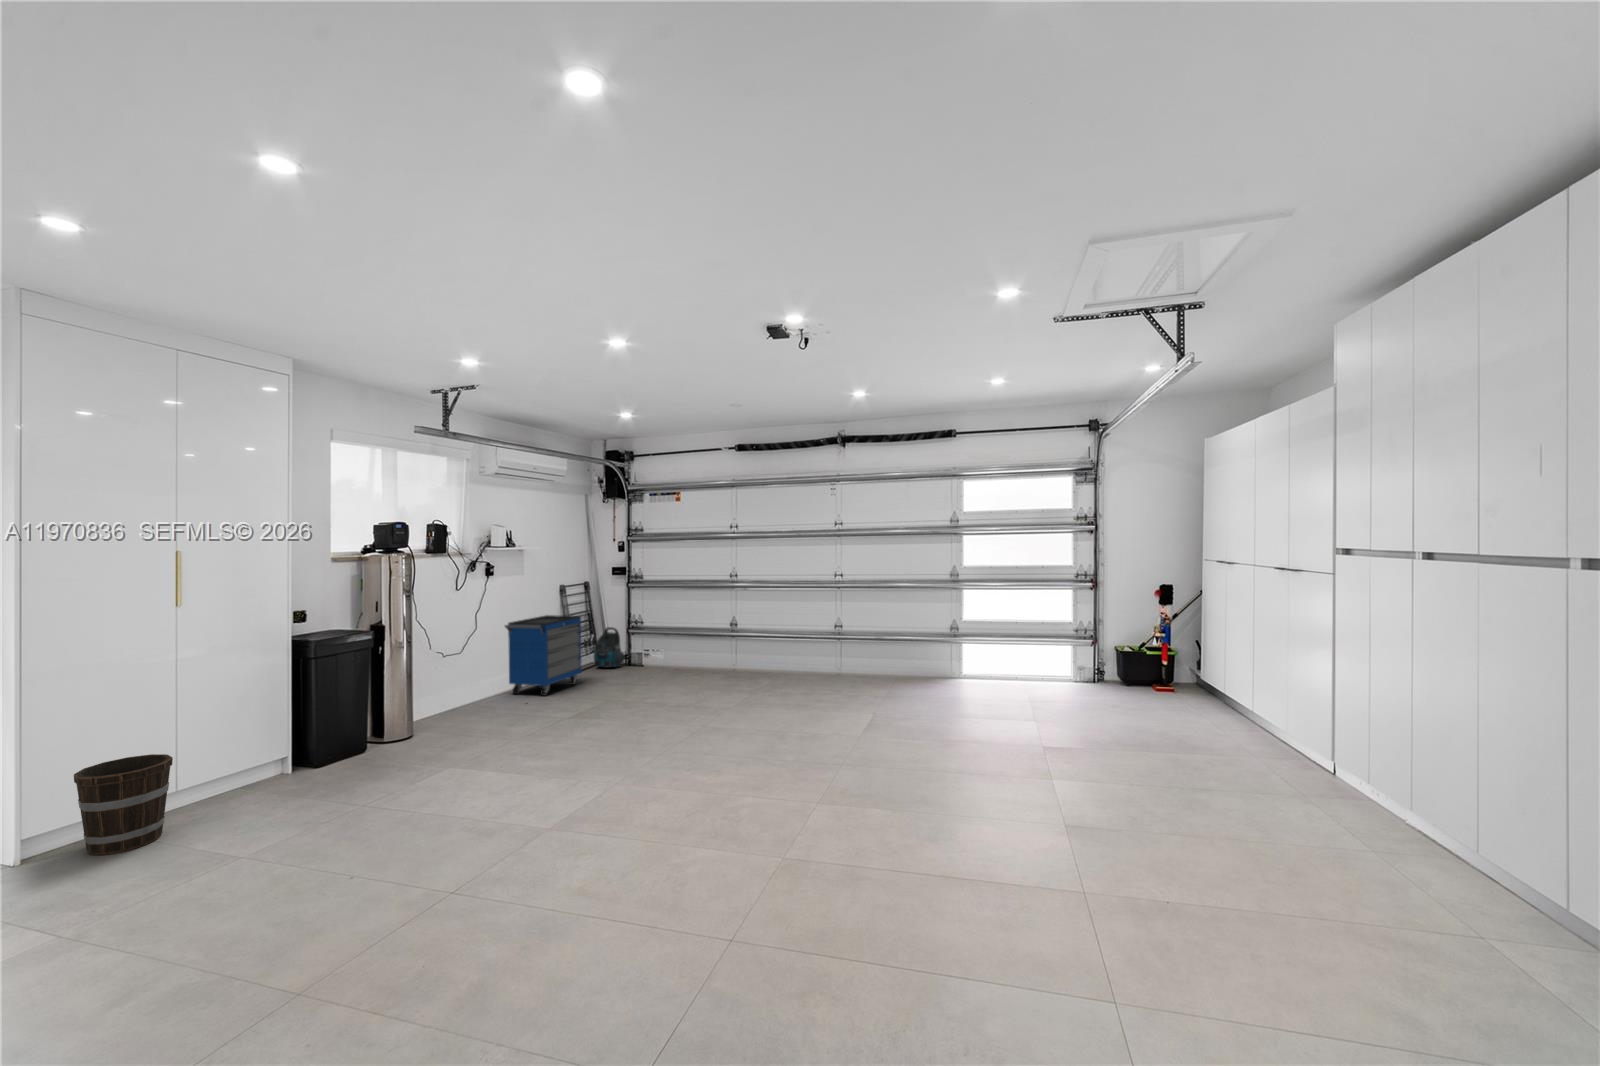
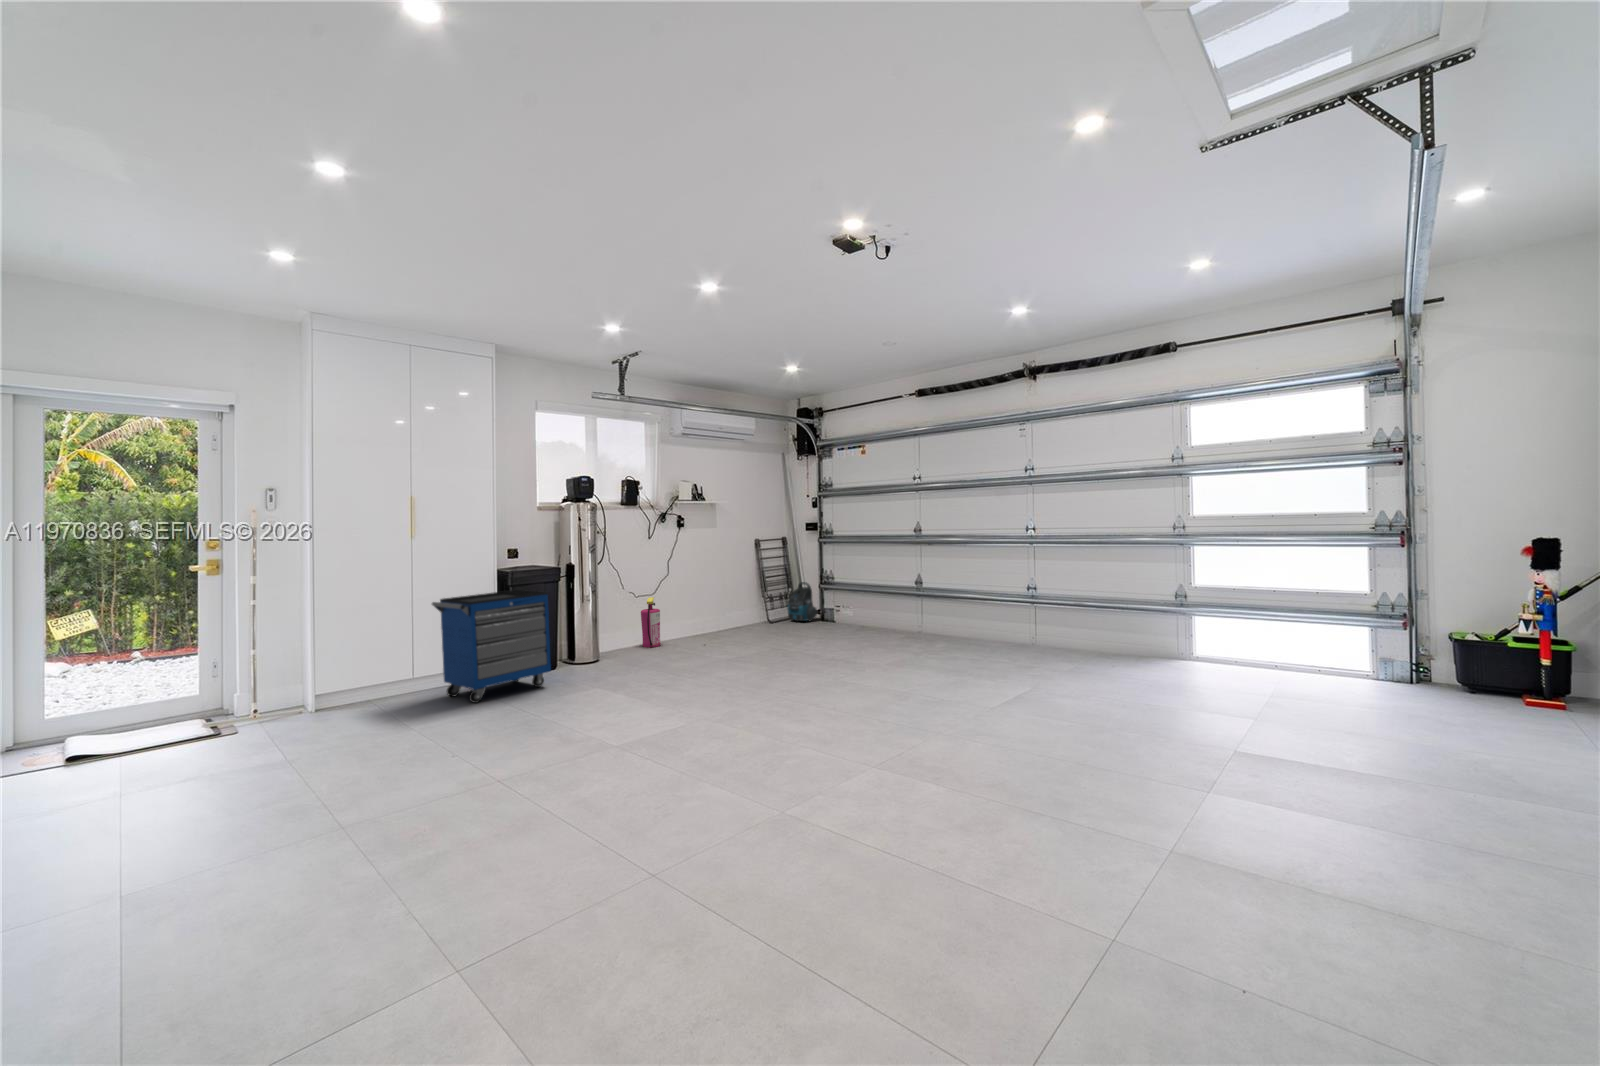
storage cabinet: present [505,615,582,696] -> present [432,590,551,703]
fire extinguisher: none [449,654,473,711] -> present [641,597,661,647]
bucket: present [74,754,173,855] -> none [334,651,393,719]

